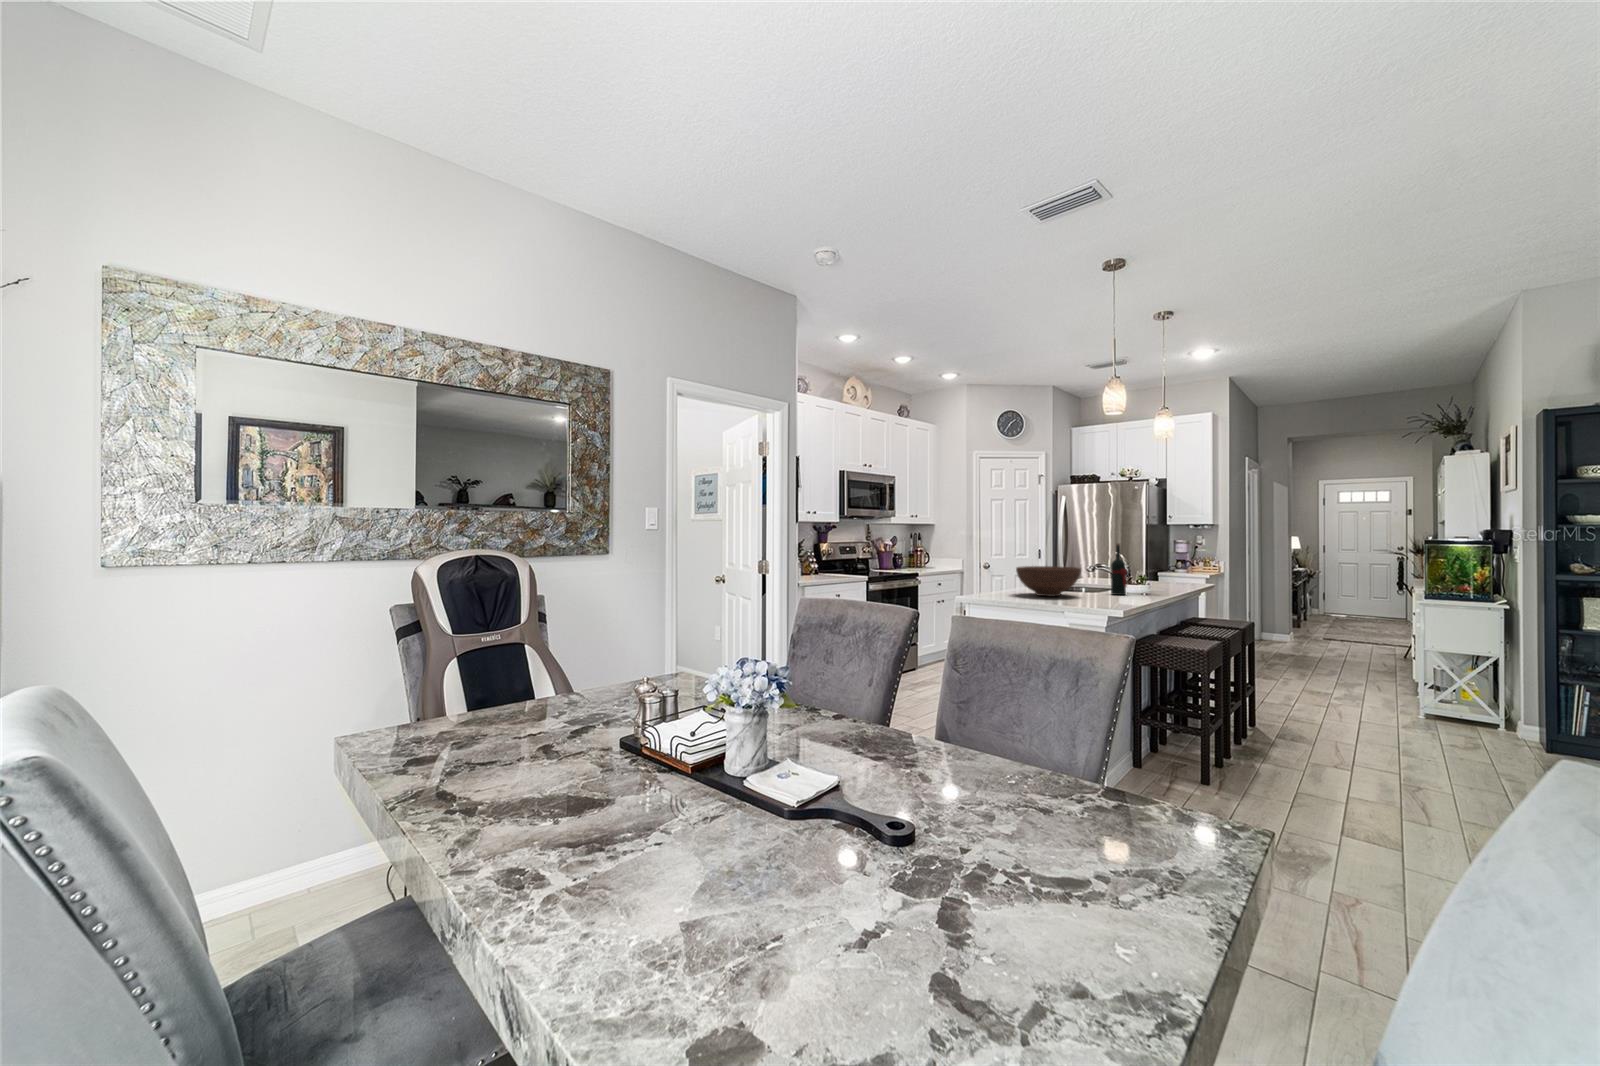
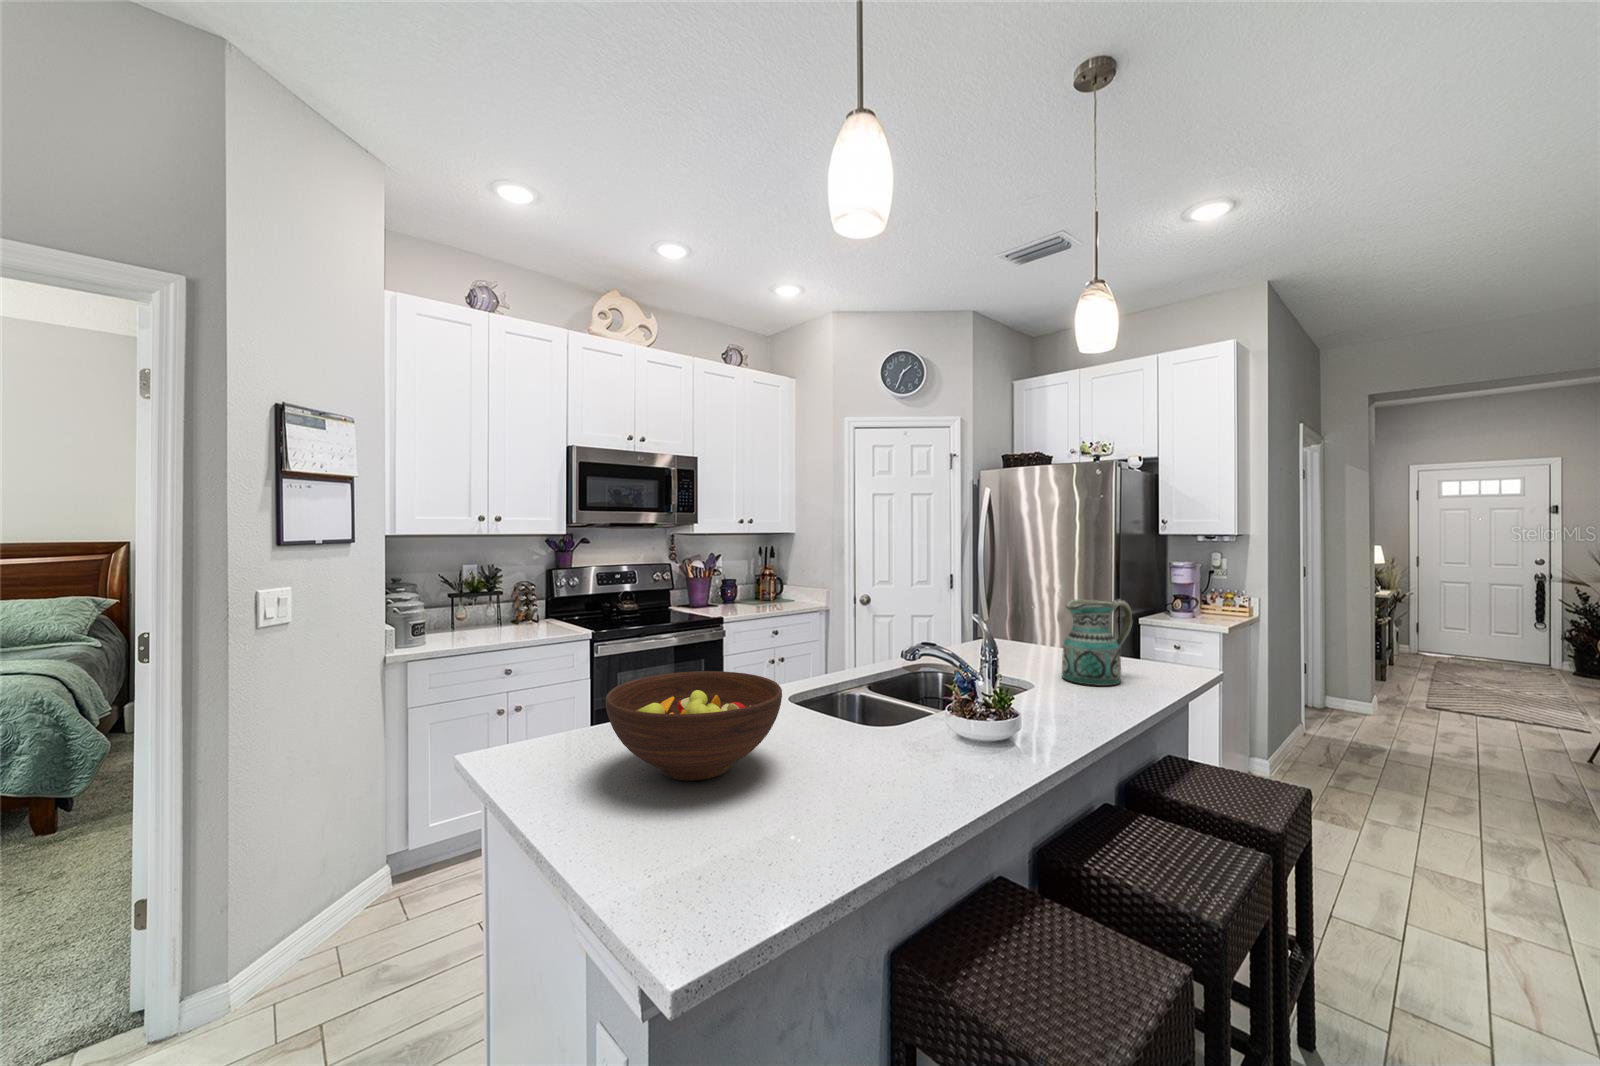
wine bottle: present [1111,543,1127,595] -> none [889,619,927,771]
ceramic pitcher: none [1145,547,1176,584] -> present [1062,599,1132,686]

